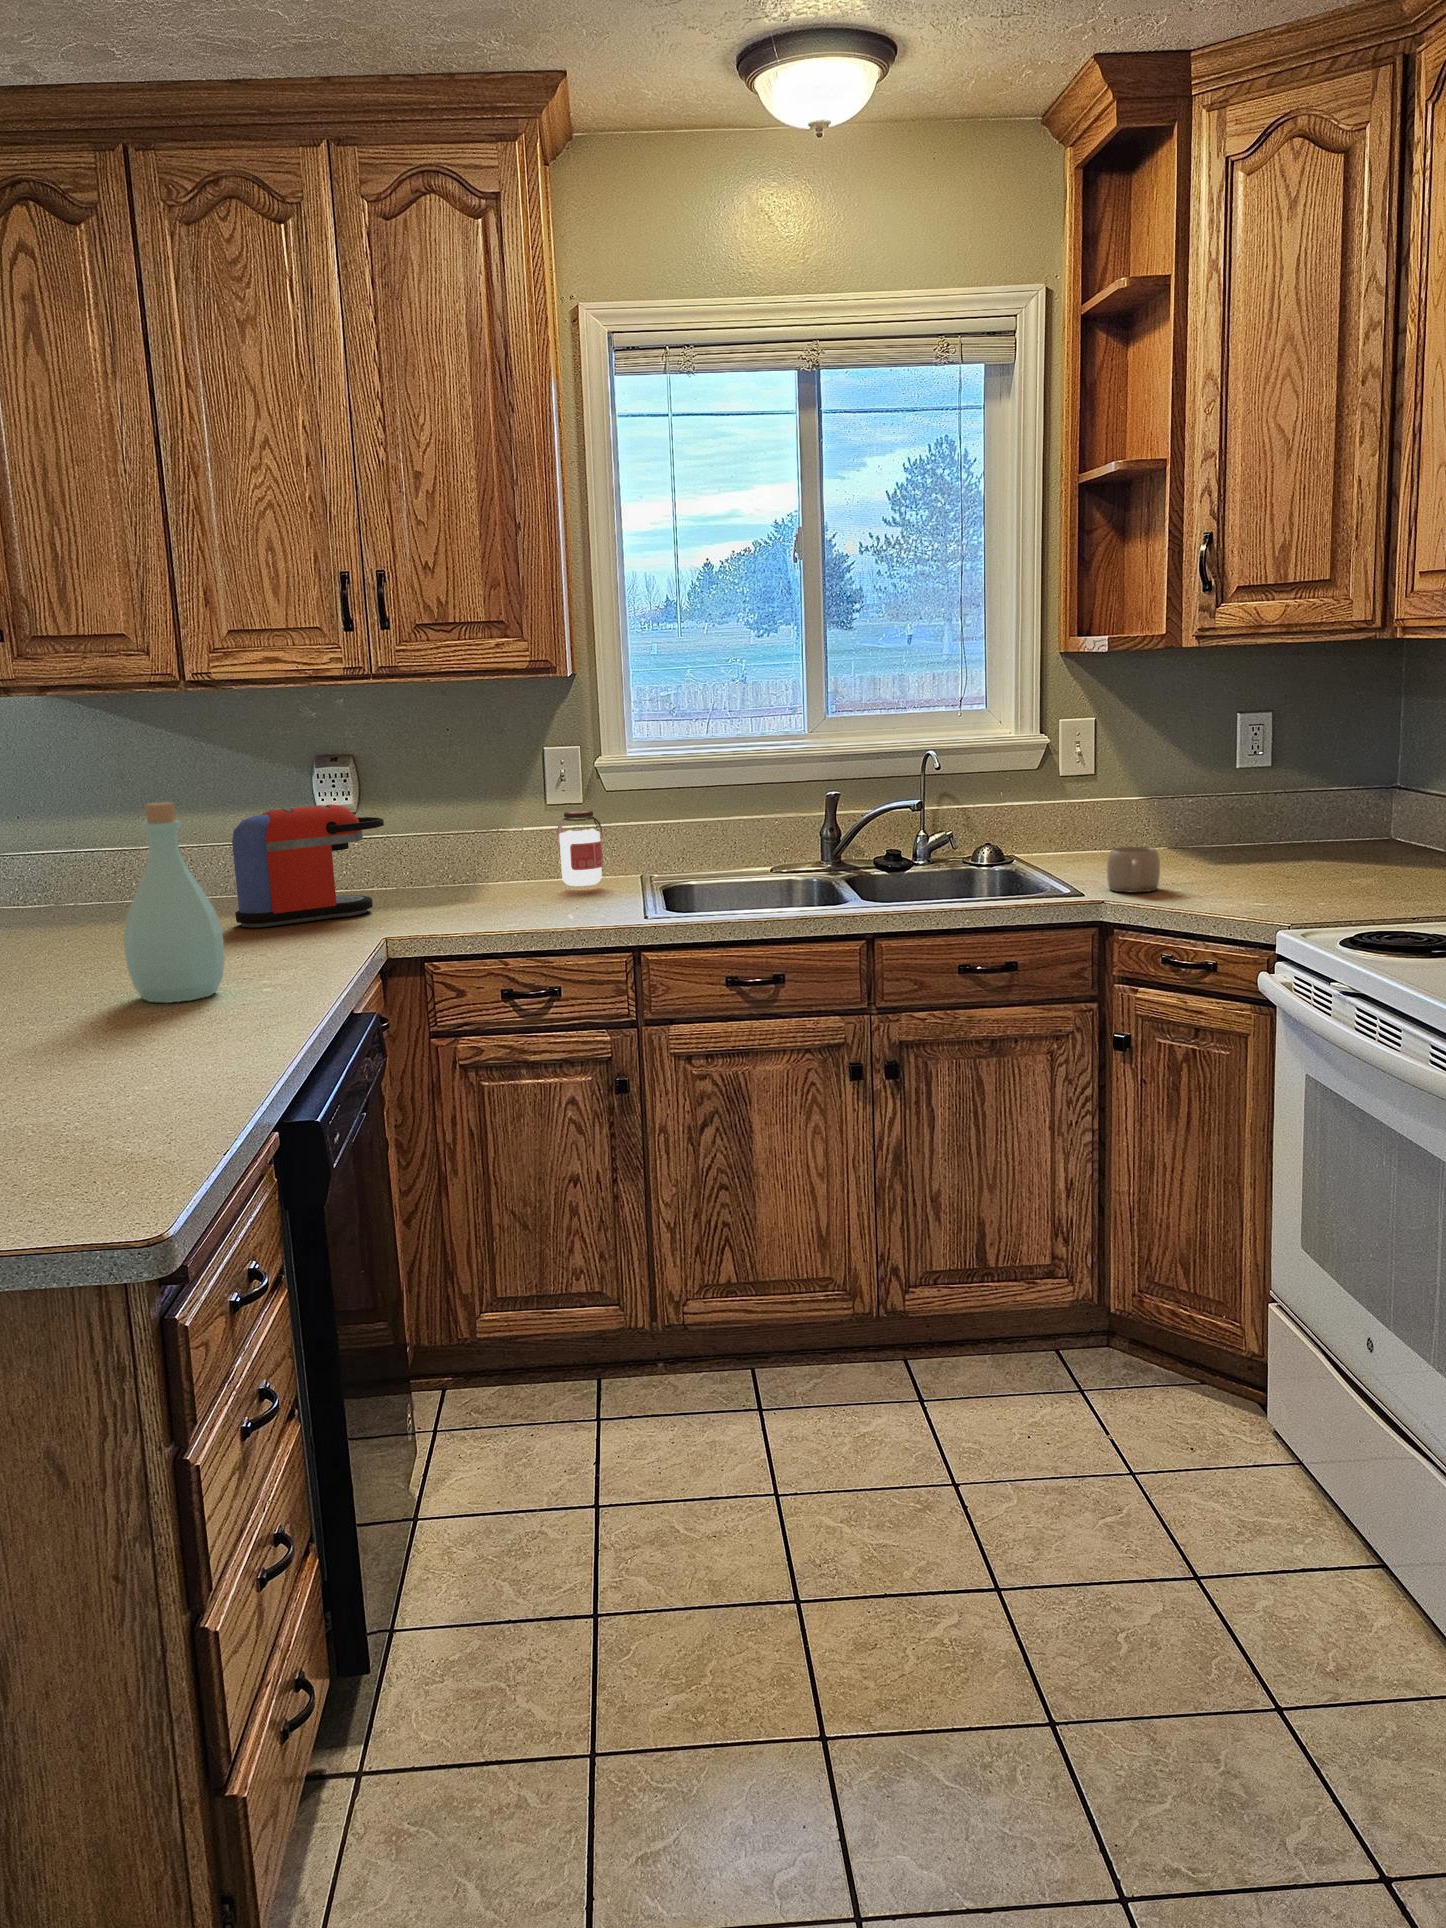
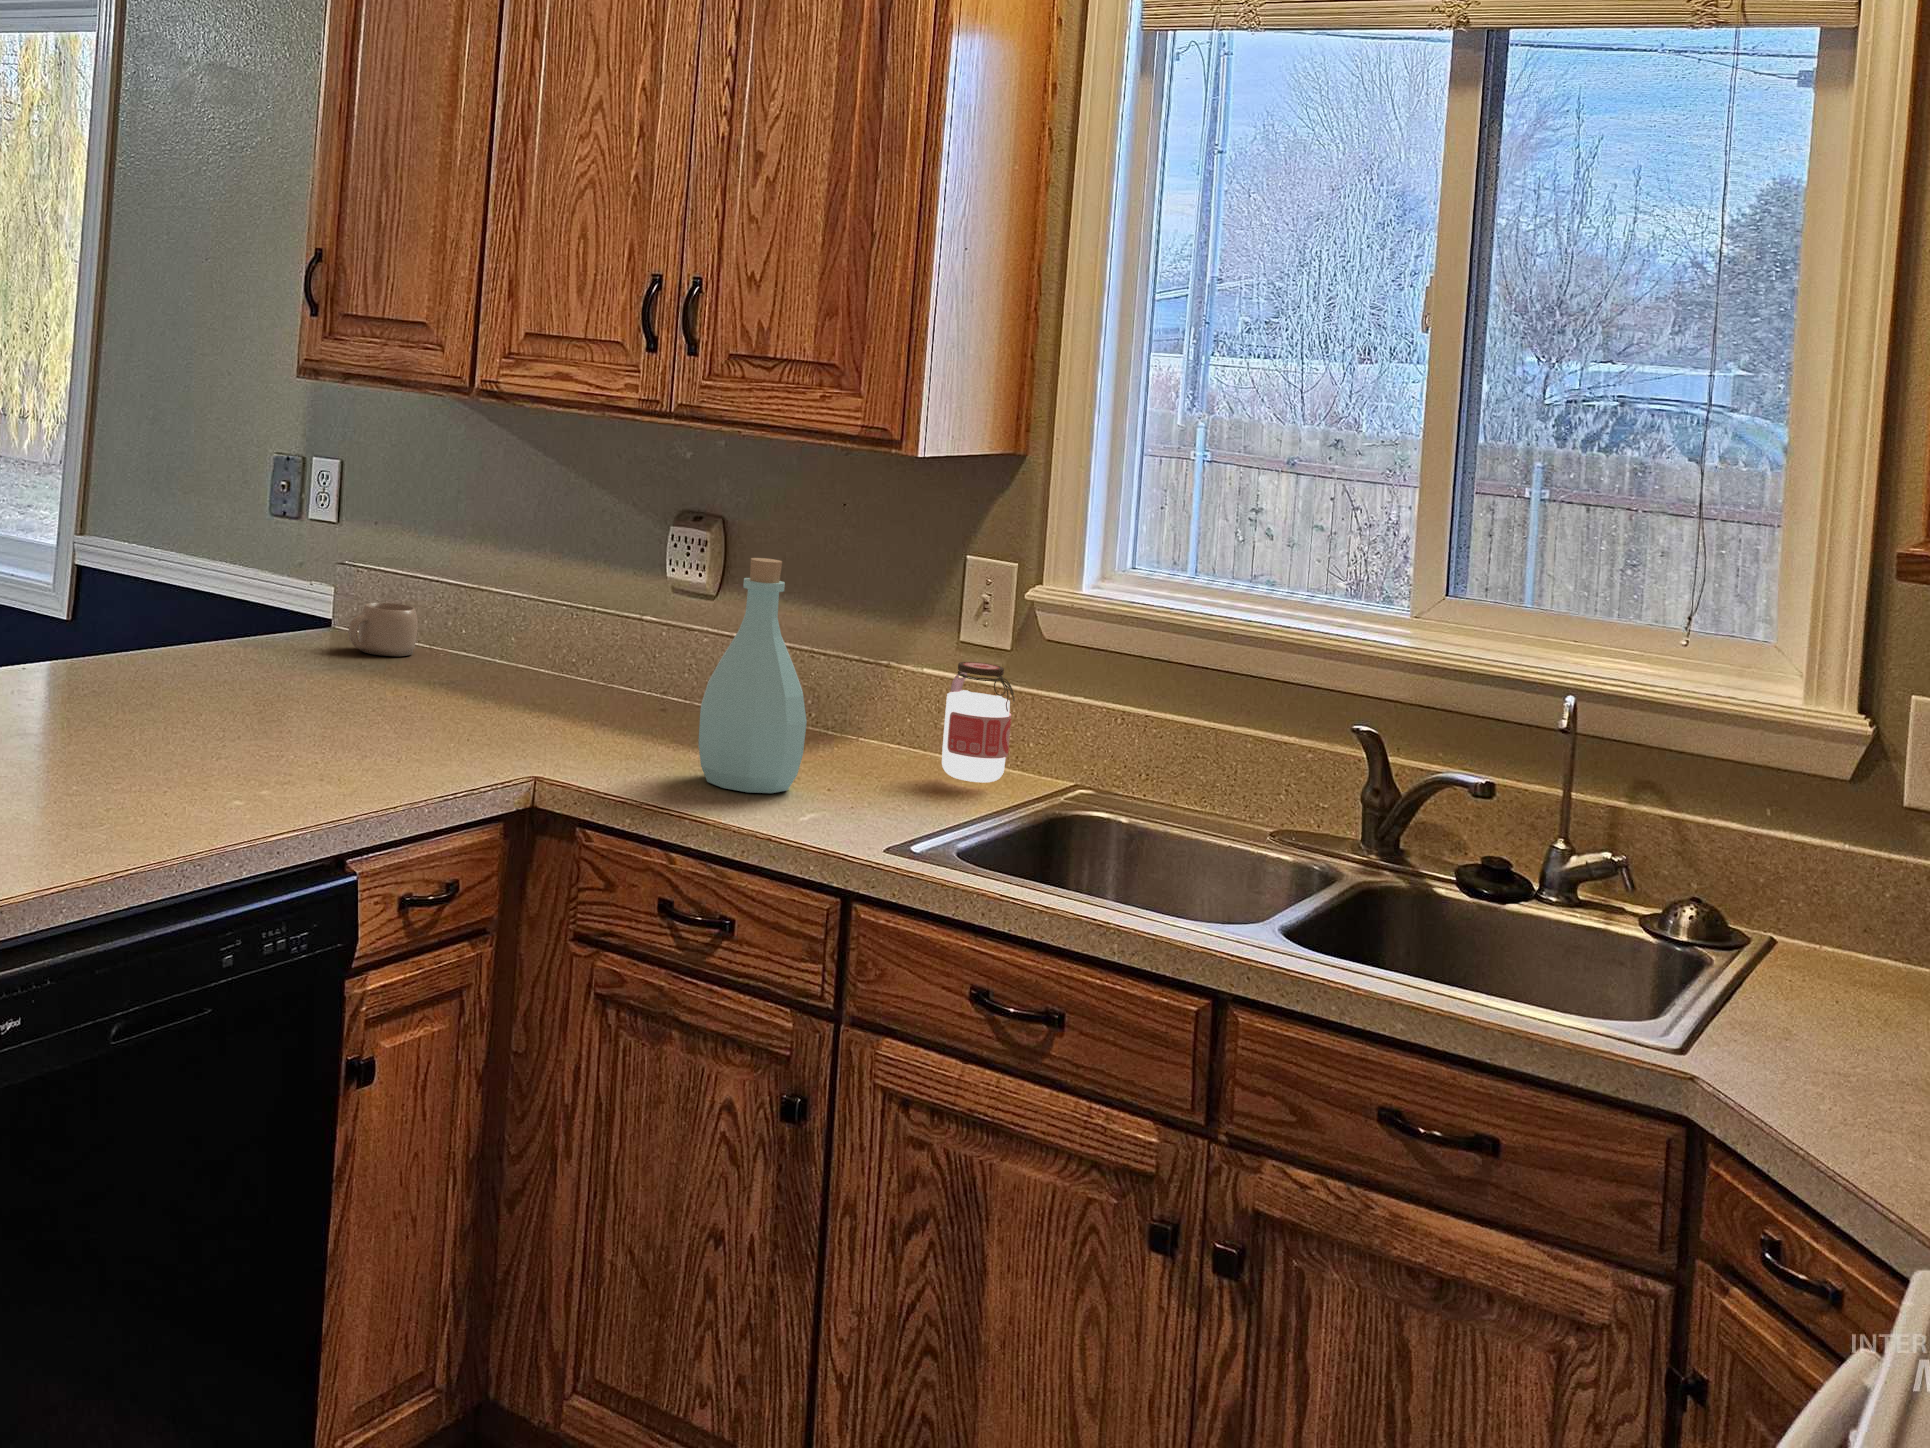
bottle: present [123,802,225,1003] -> present [699,558,807,793]
coffee maker: present [232,804,384,927] -> none [452,571,678,737]
mug: present [1107,847,1160,892] -> present [348,603,418,656]

